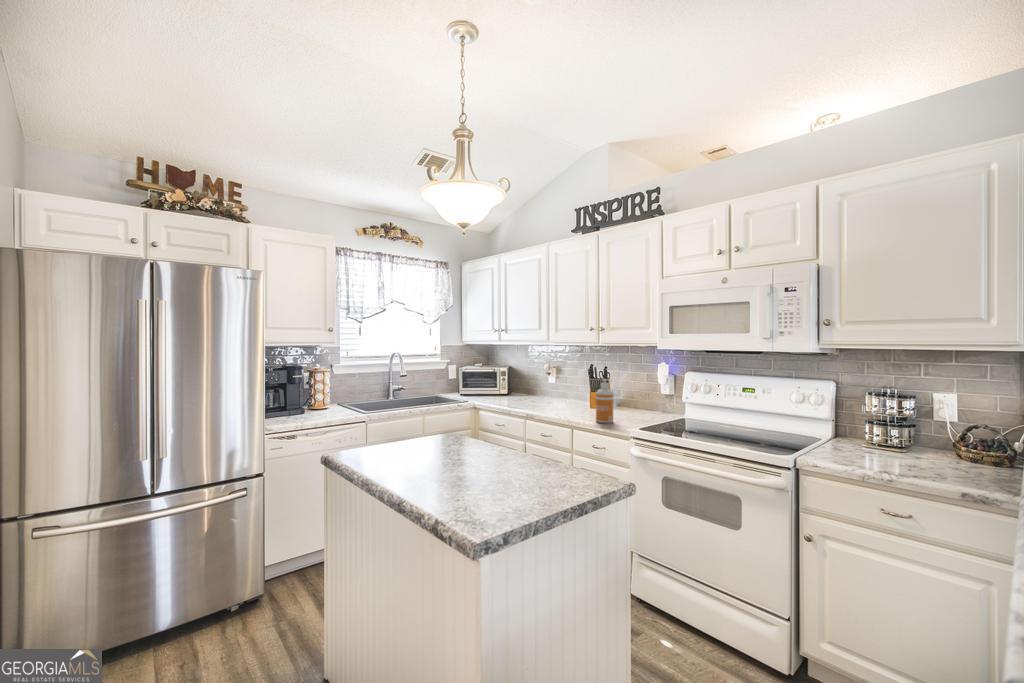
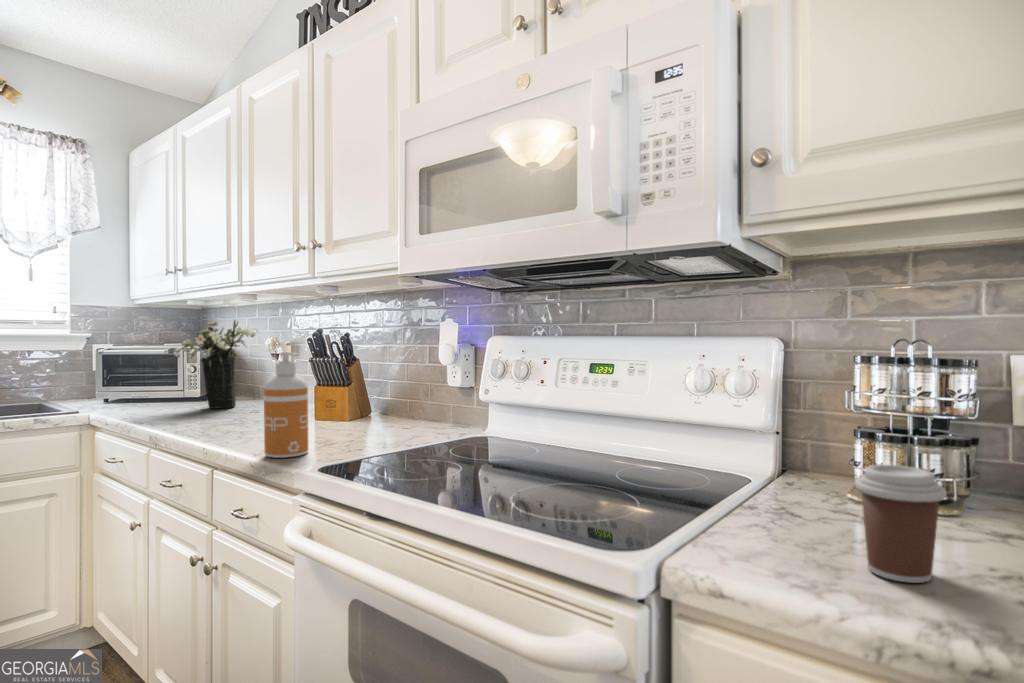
flower arrangement: none [504,356,541,399] -> present [173,320,258,409]
coffee cup: none [863,430,893,465] -> present [855,465,947,583]

